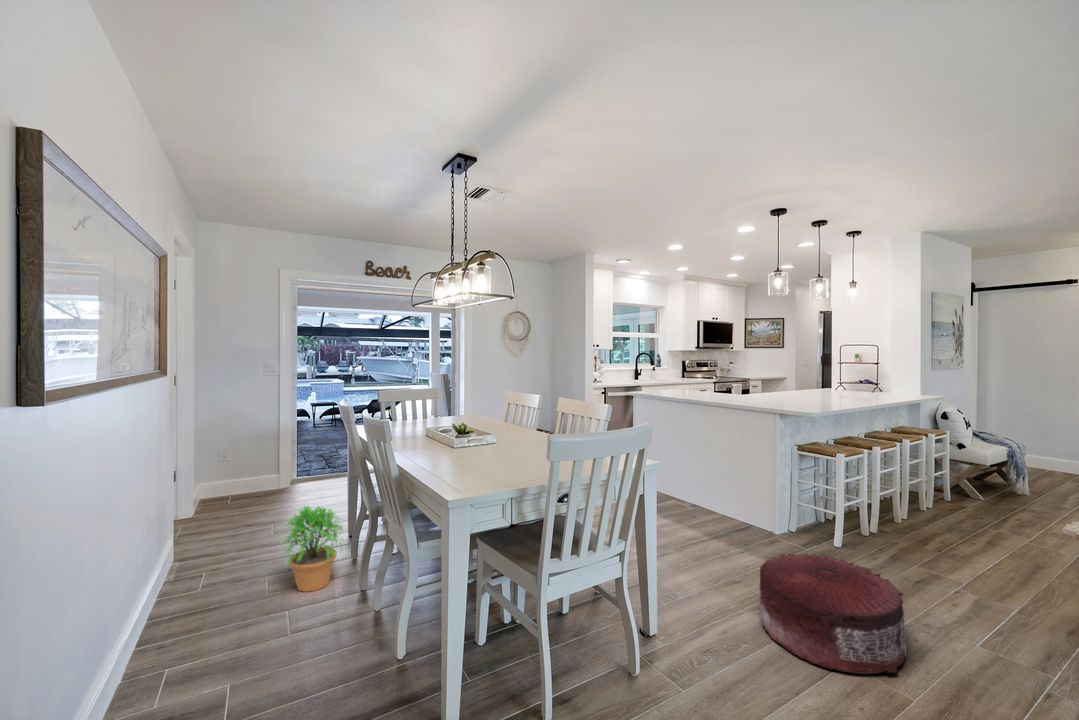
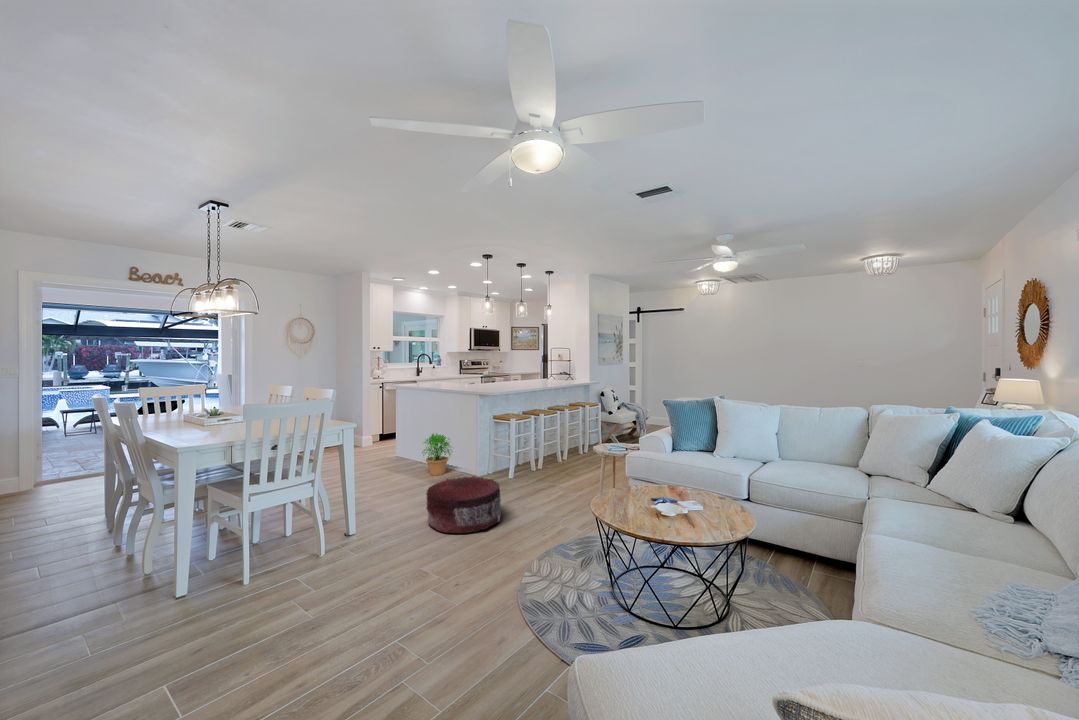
potted plant: present [283,506,344,592] -> present [422,433,451,475]

